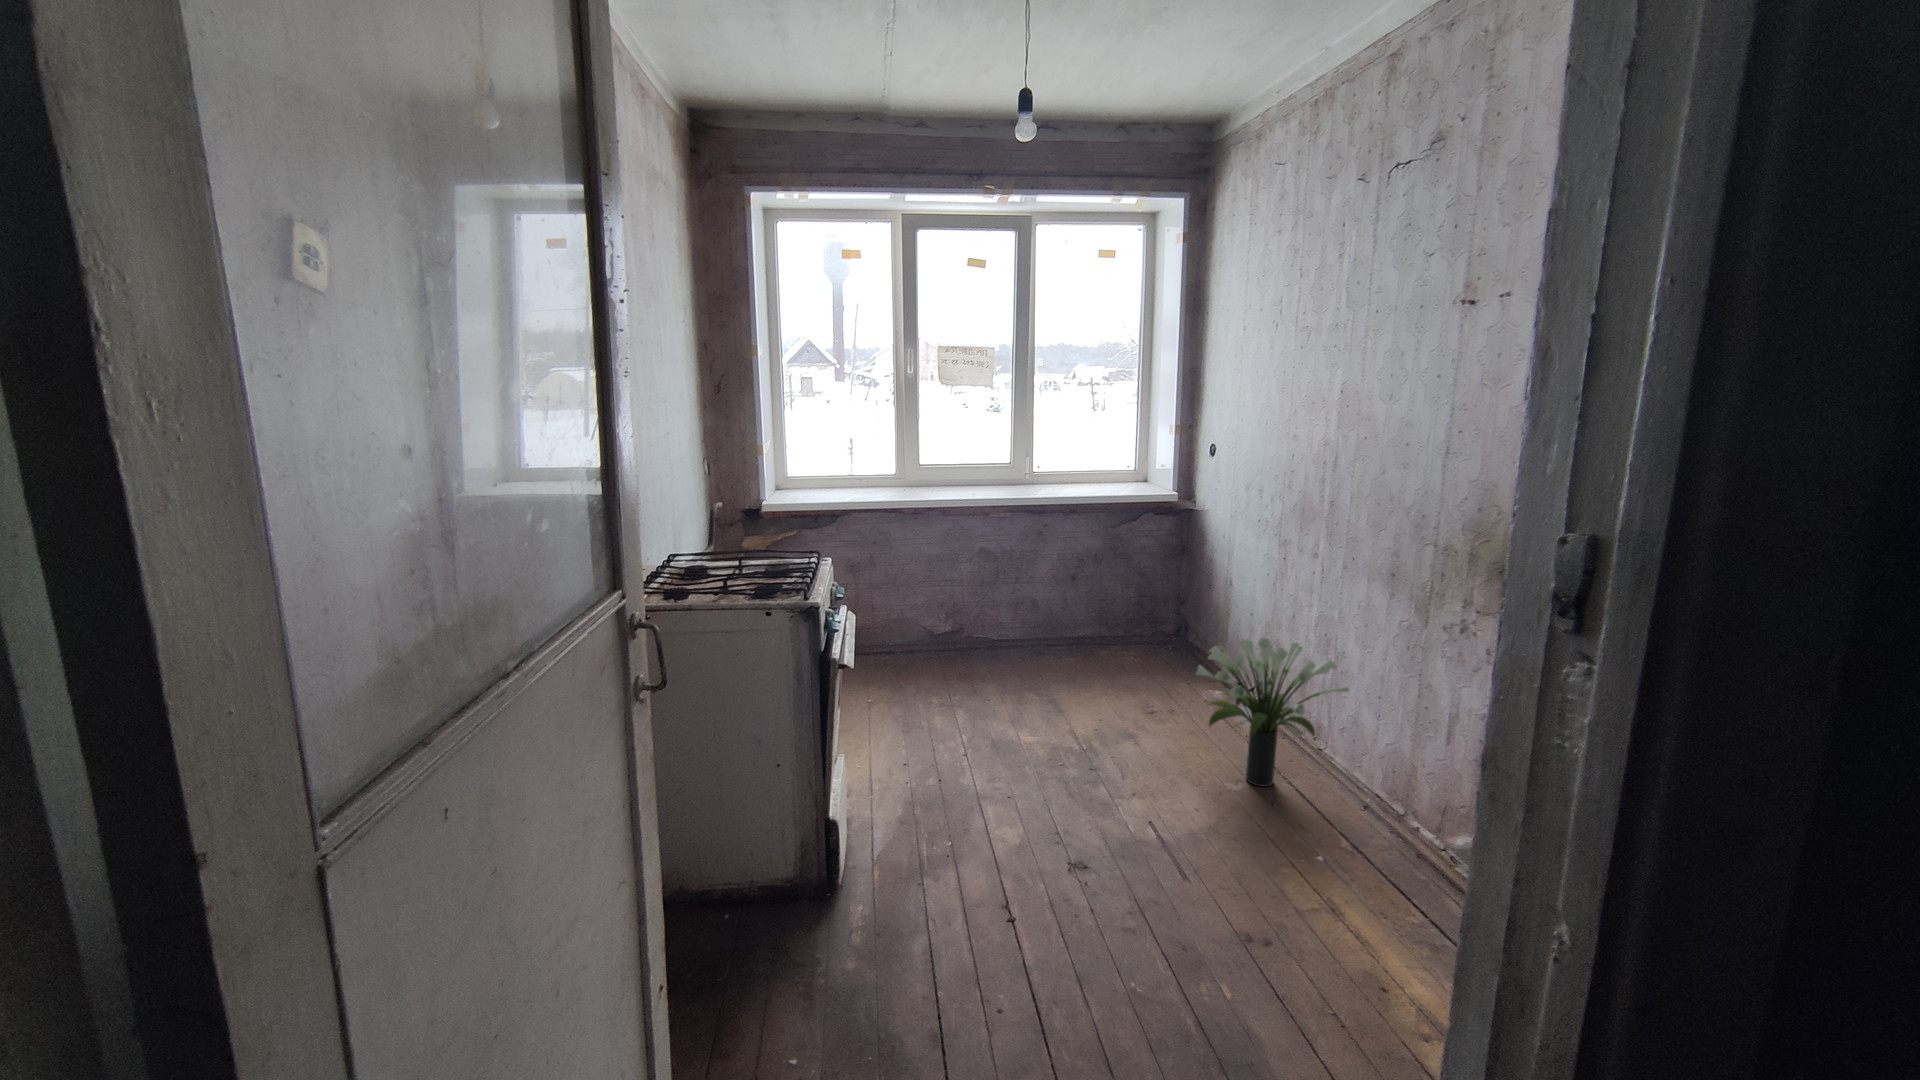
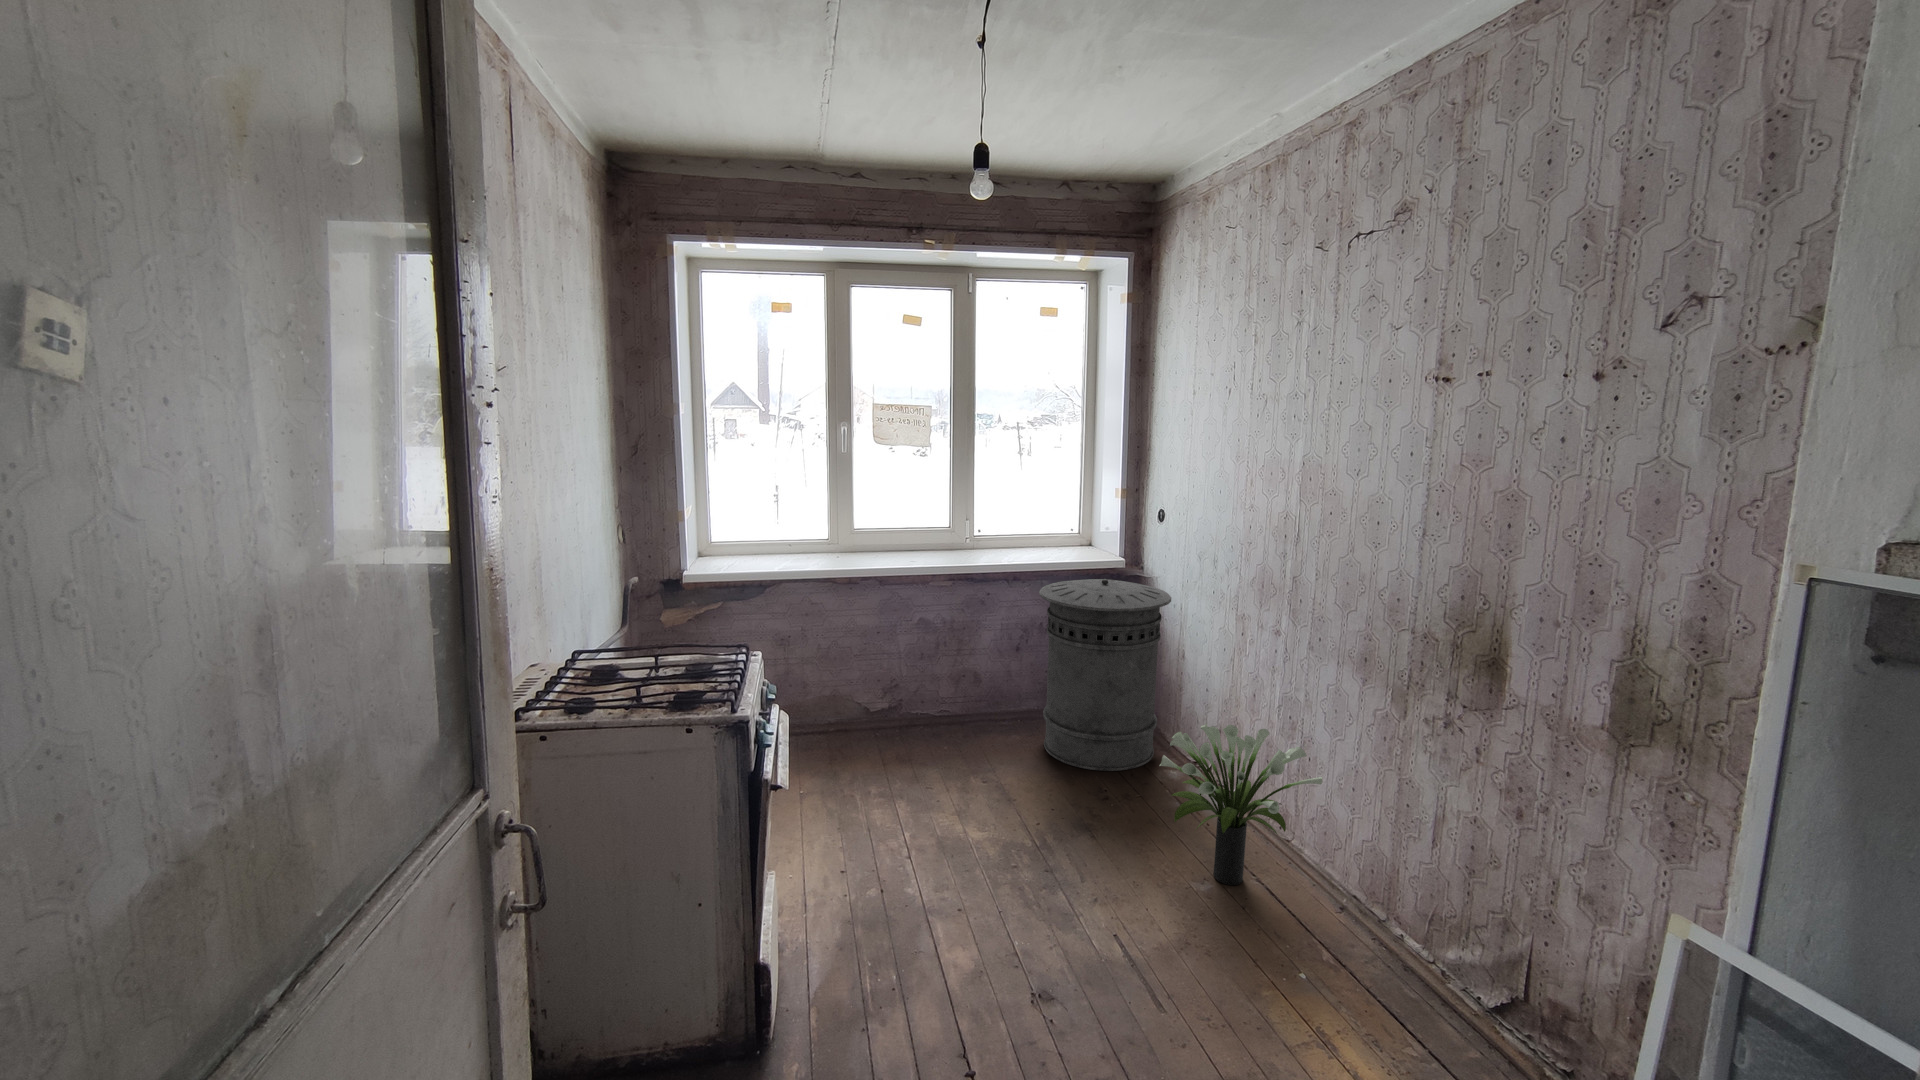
trash can: none [1091,511,1219,692] -> present [1039,579,1171,771]

